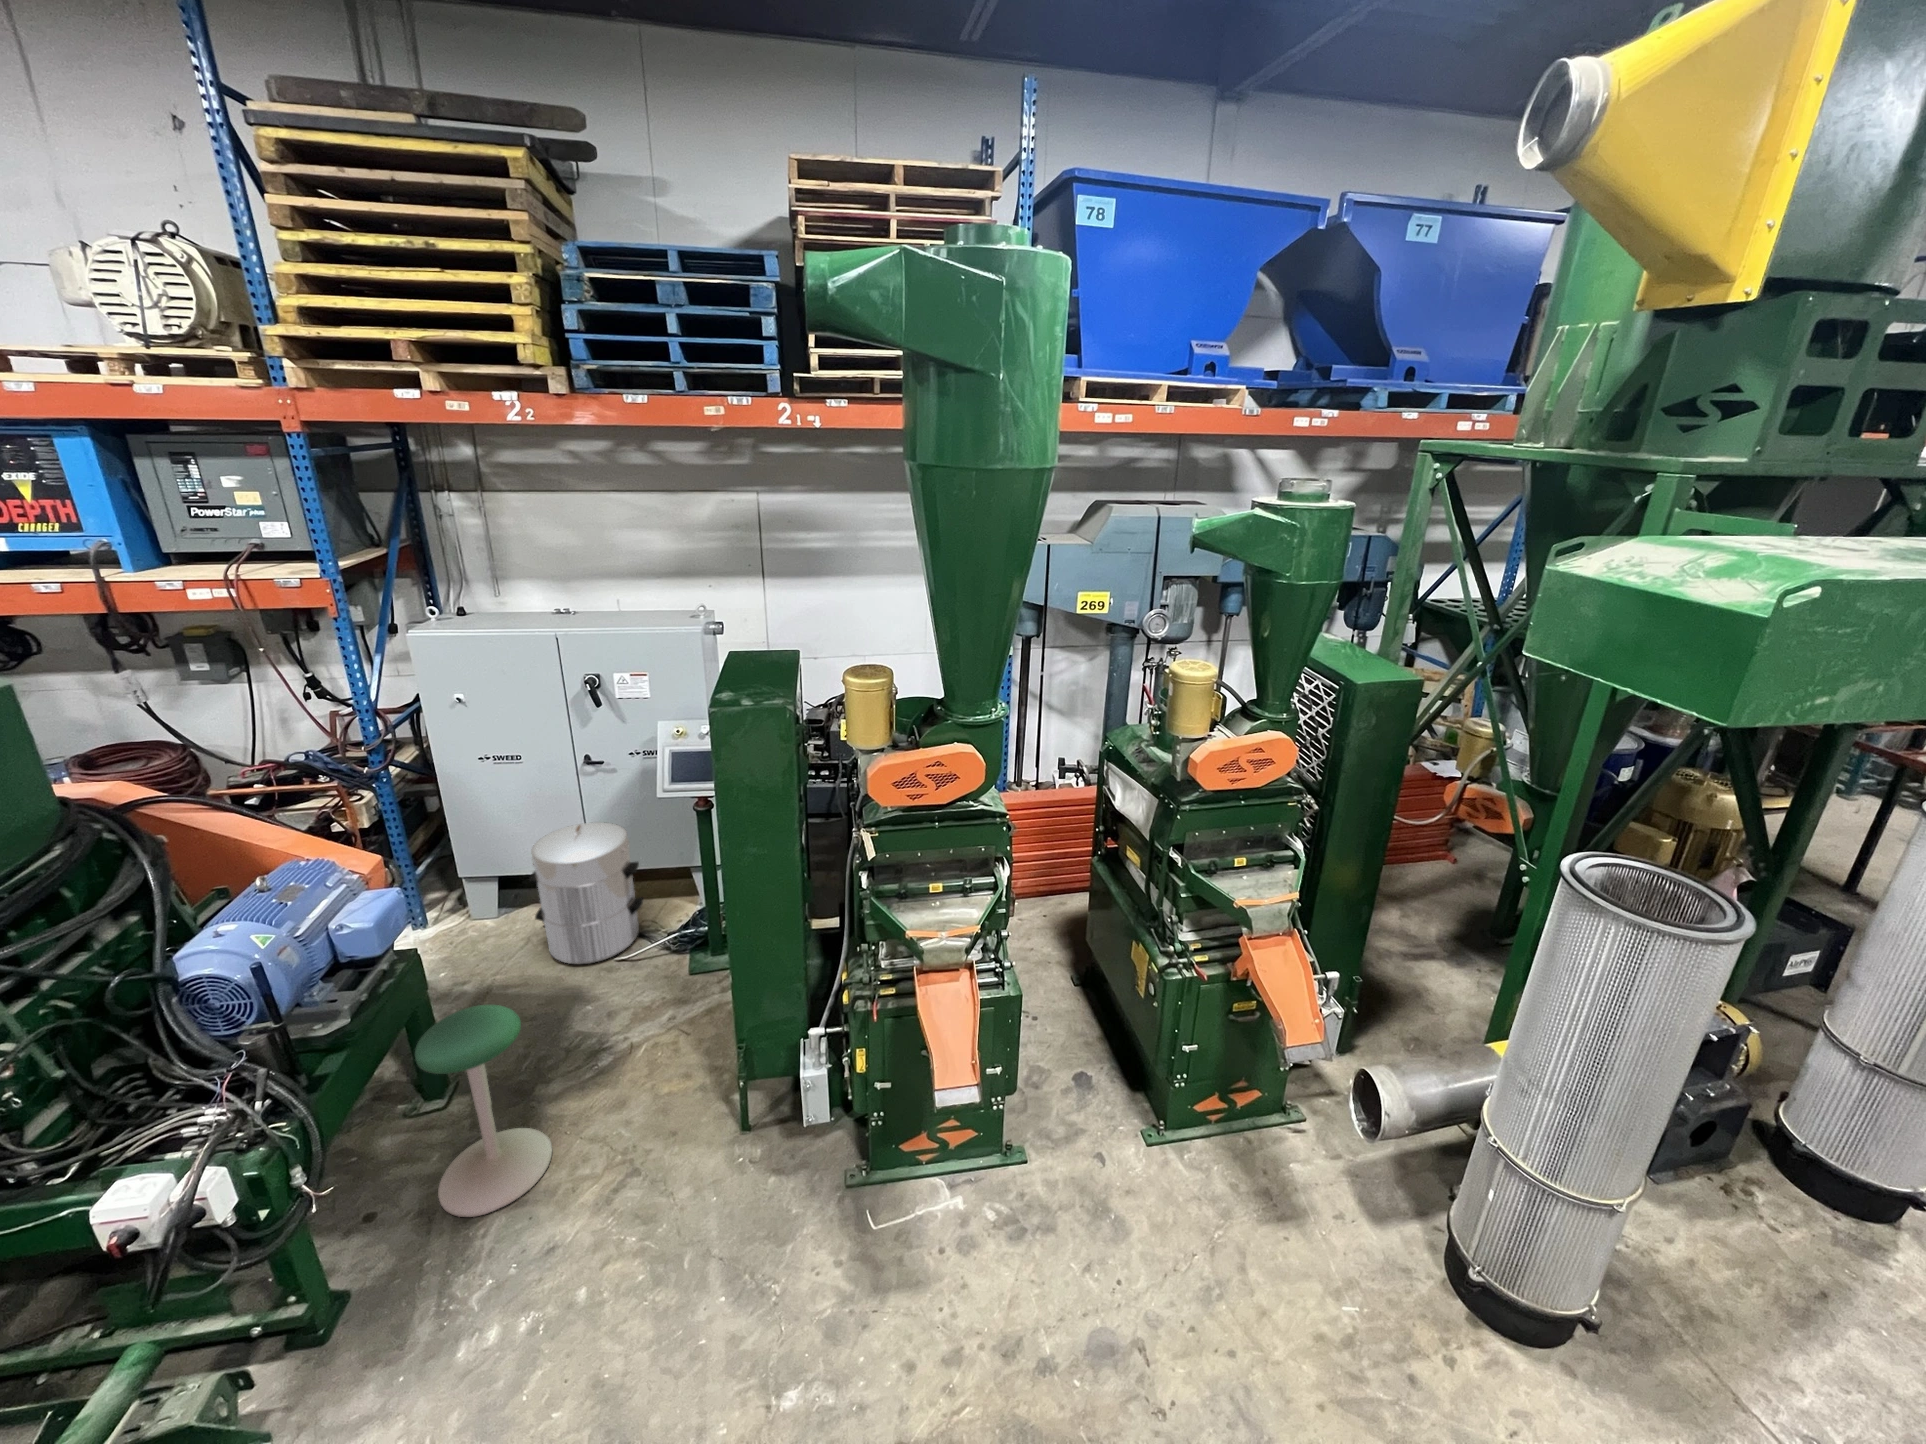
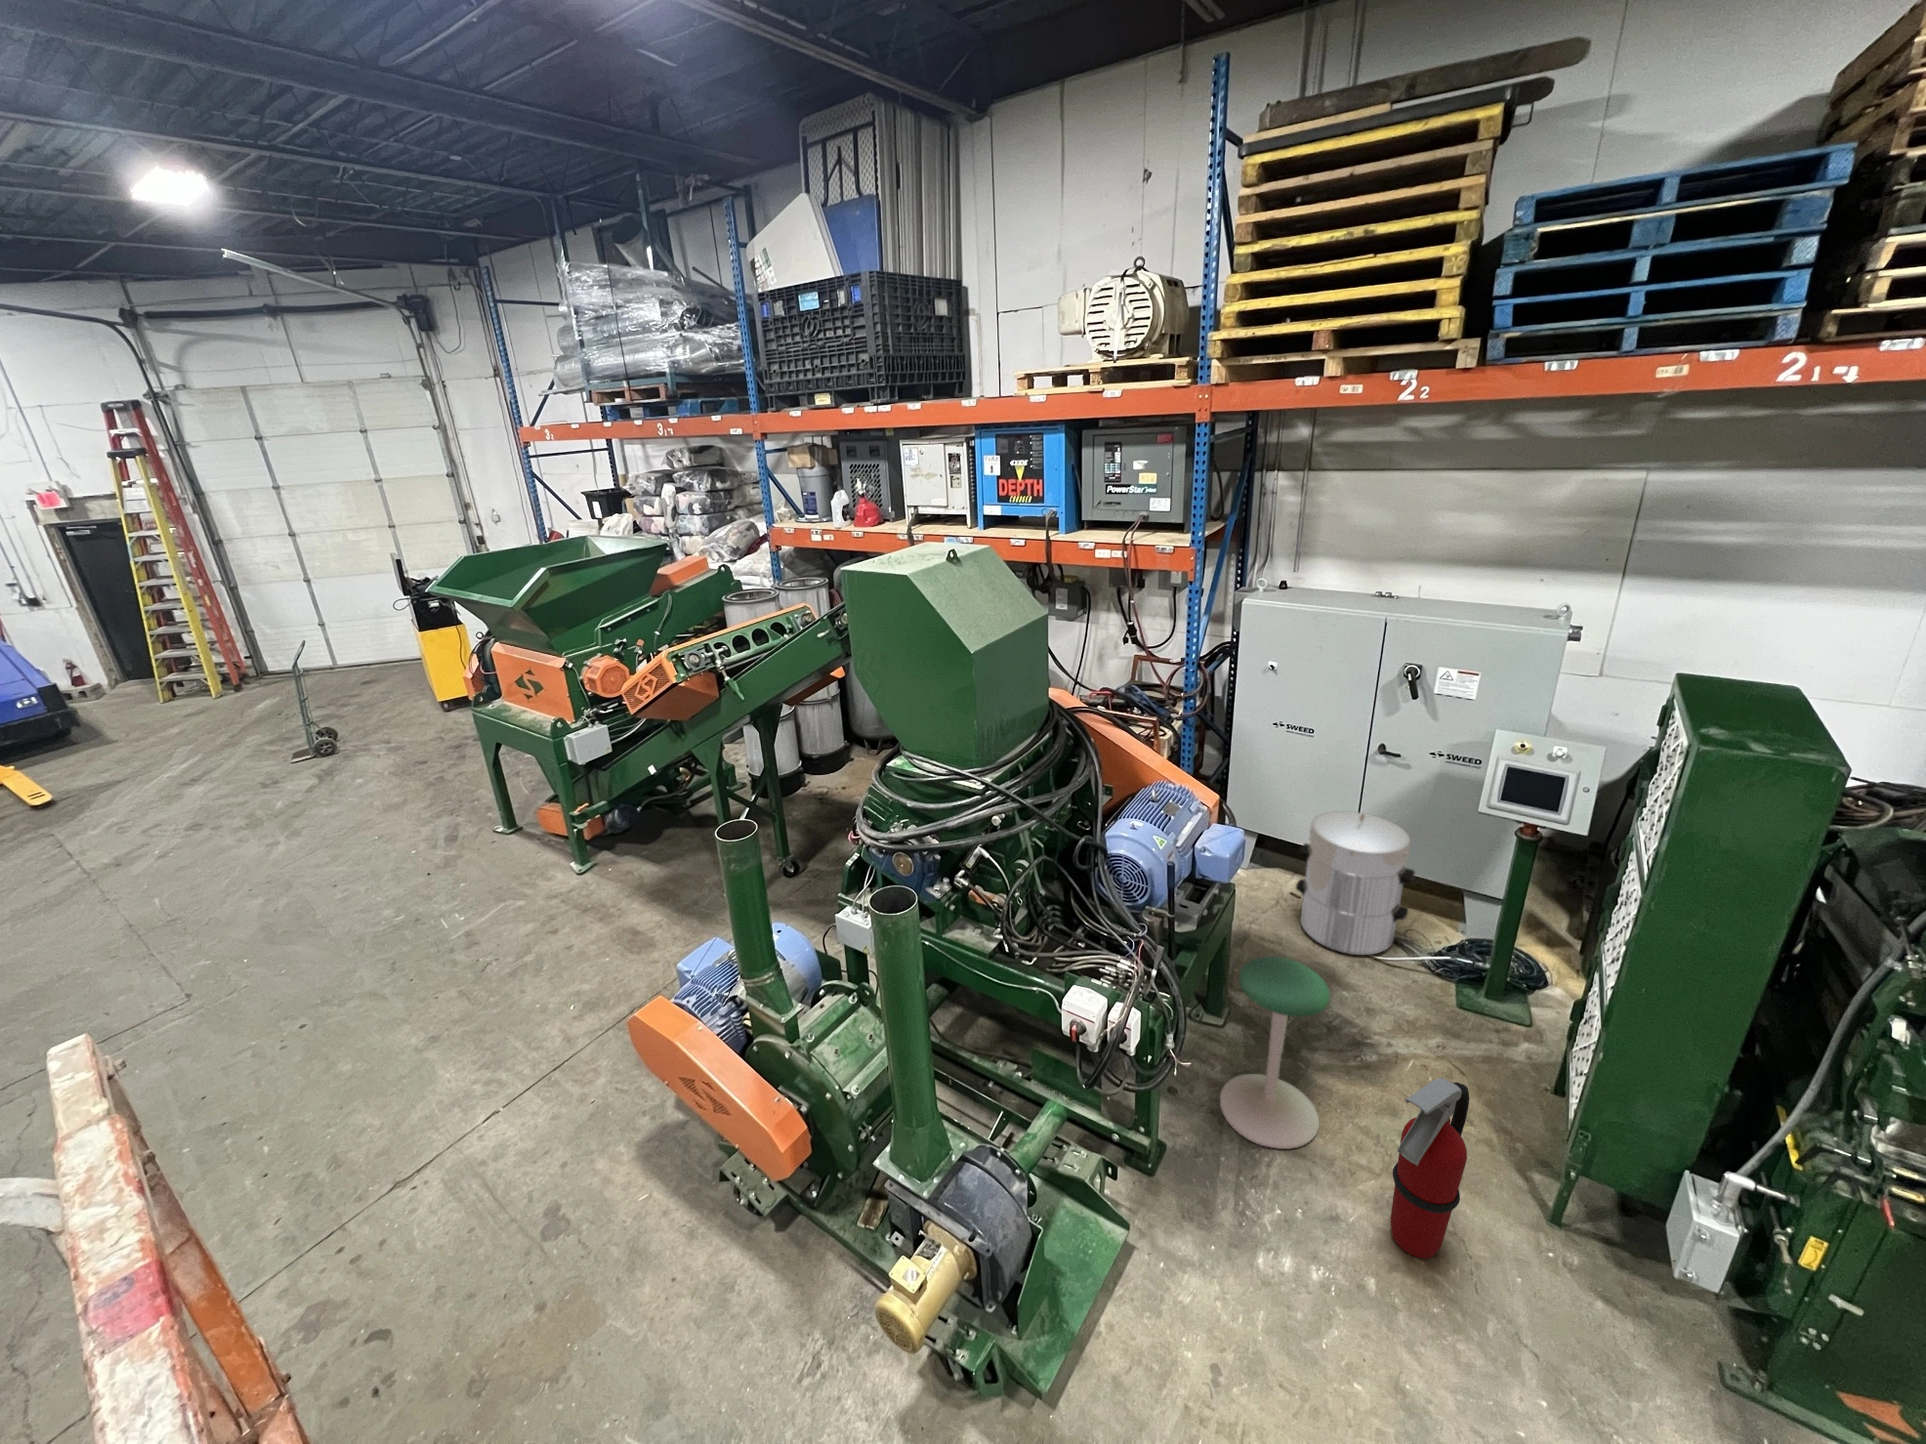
fire extinguisher: none [569,1052,659,1231] -> present [1390,1078,1469,1259]

